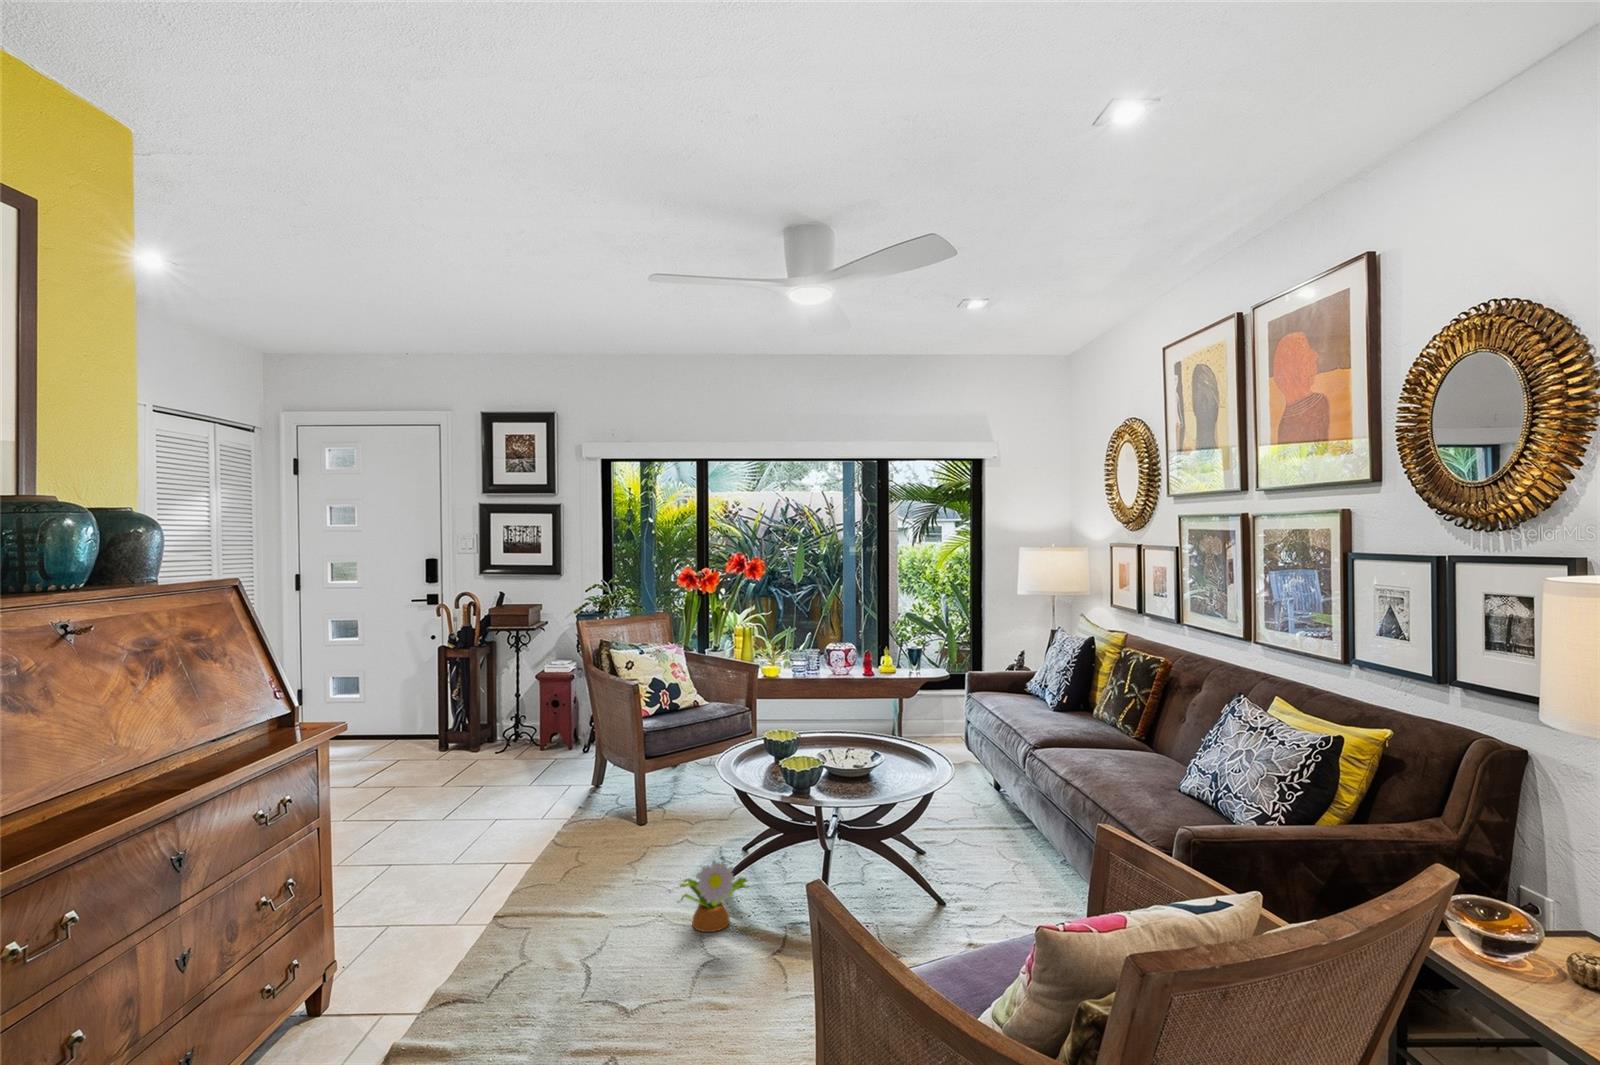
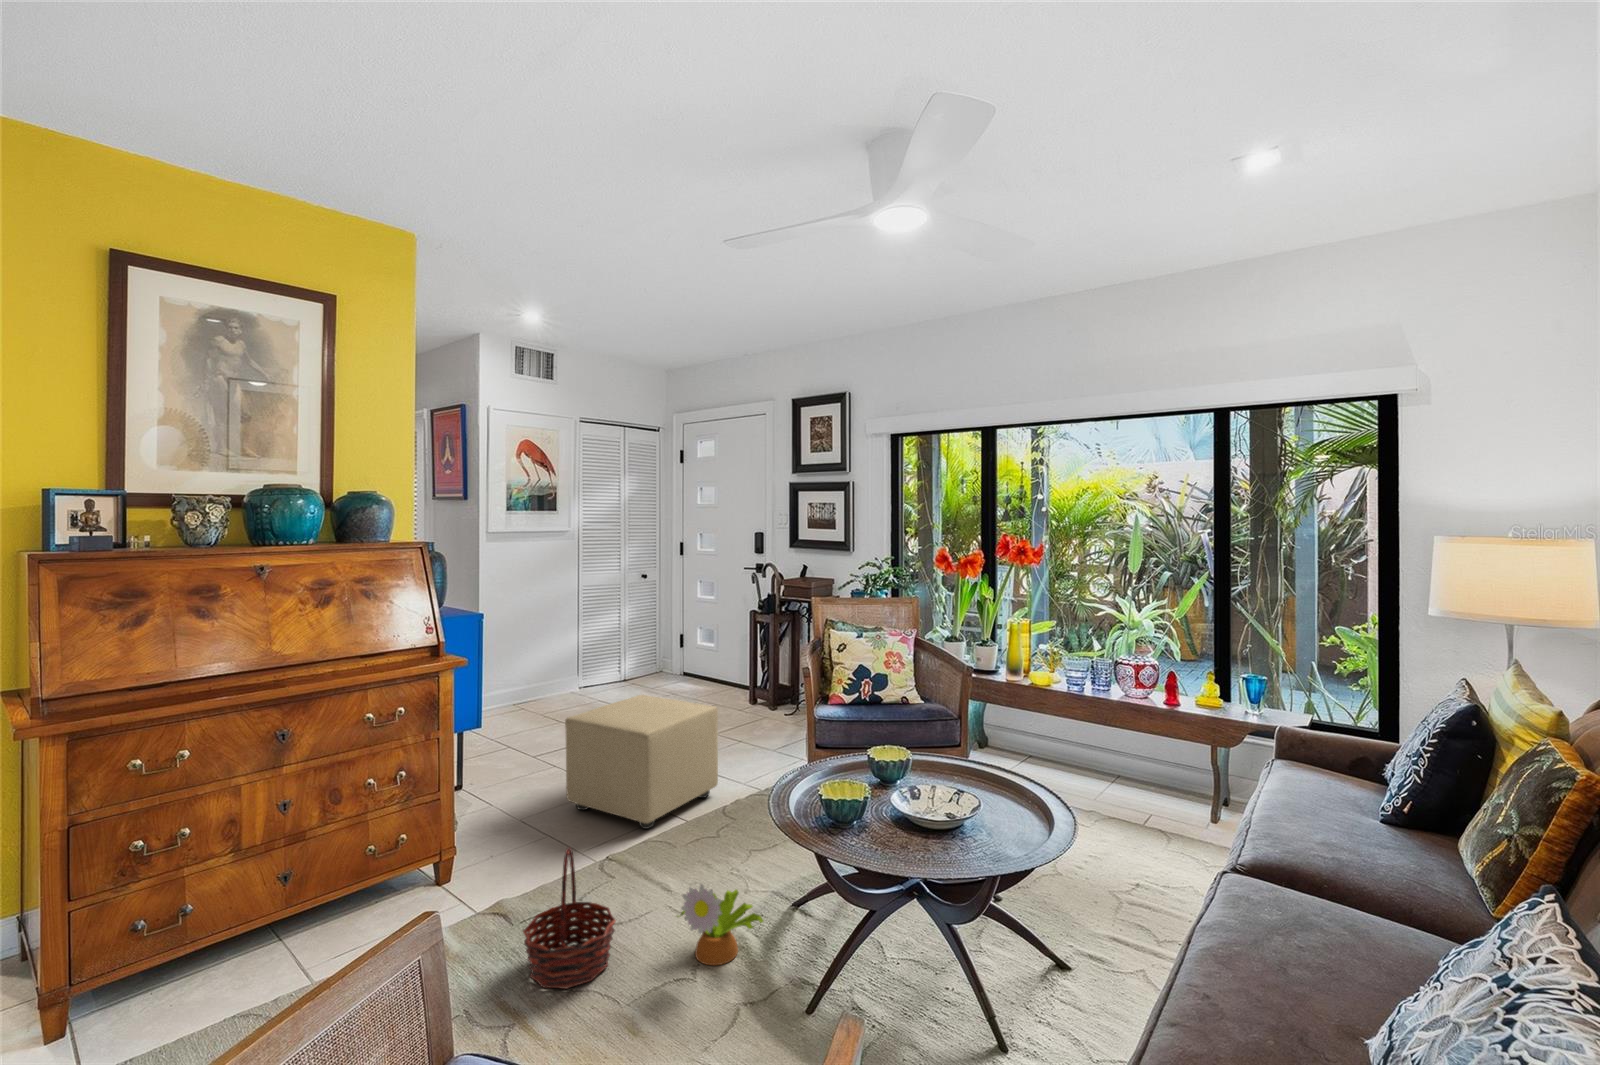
ottoman: none [383,738,538,882] -> present [565,695,718,829]
basket: none [559,861,649,996] -> present [523,848,616,989]

